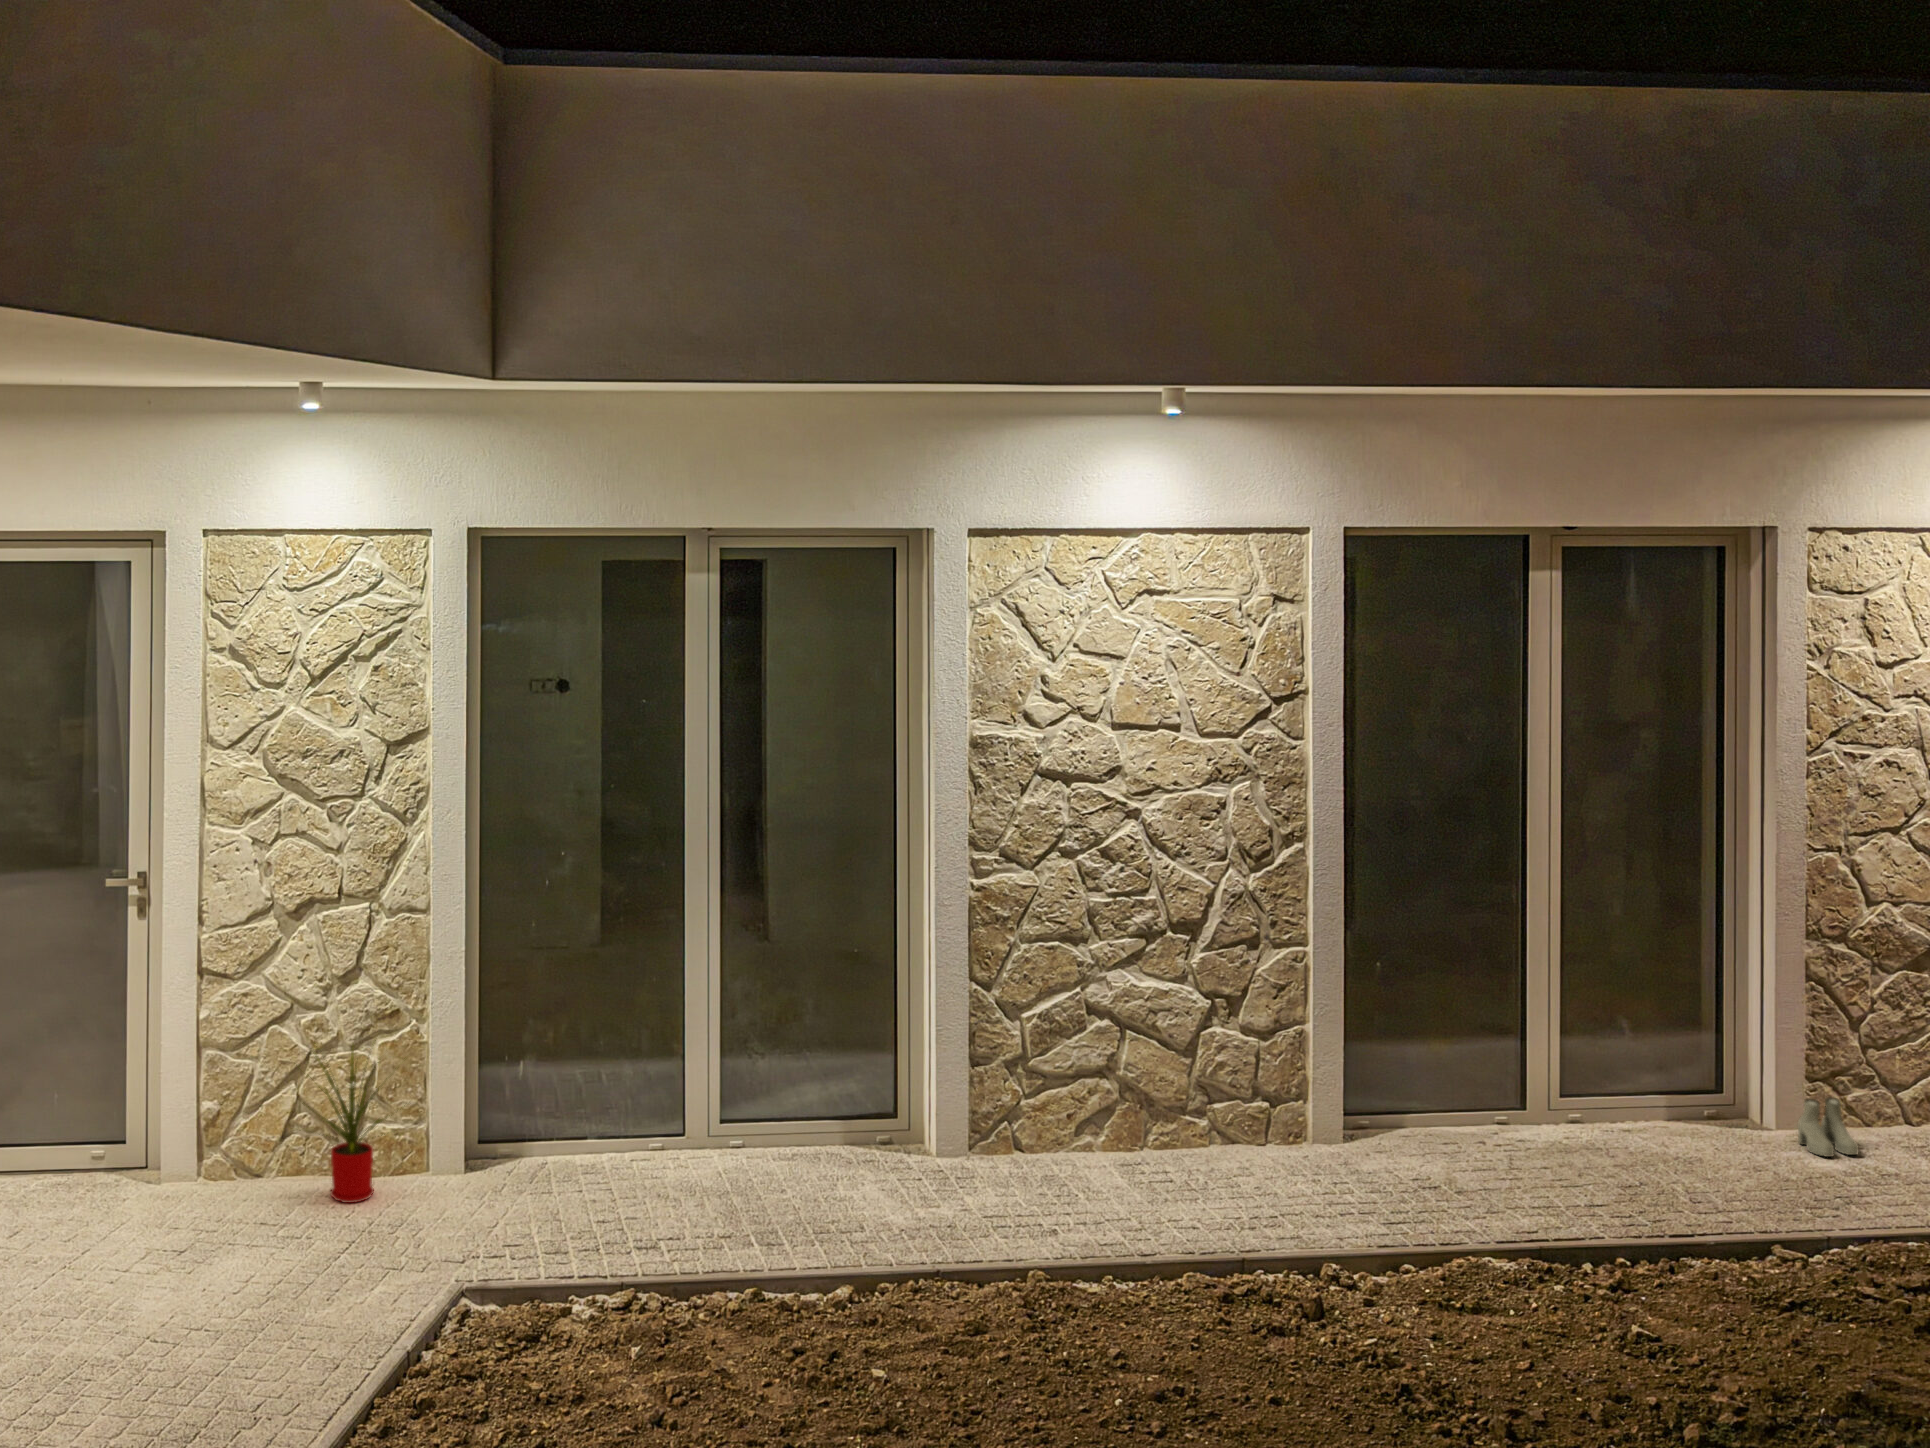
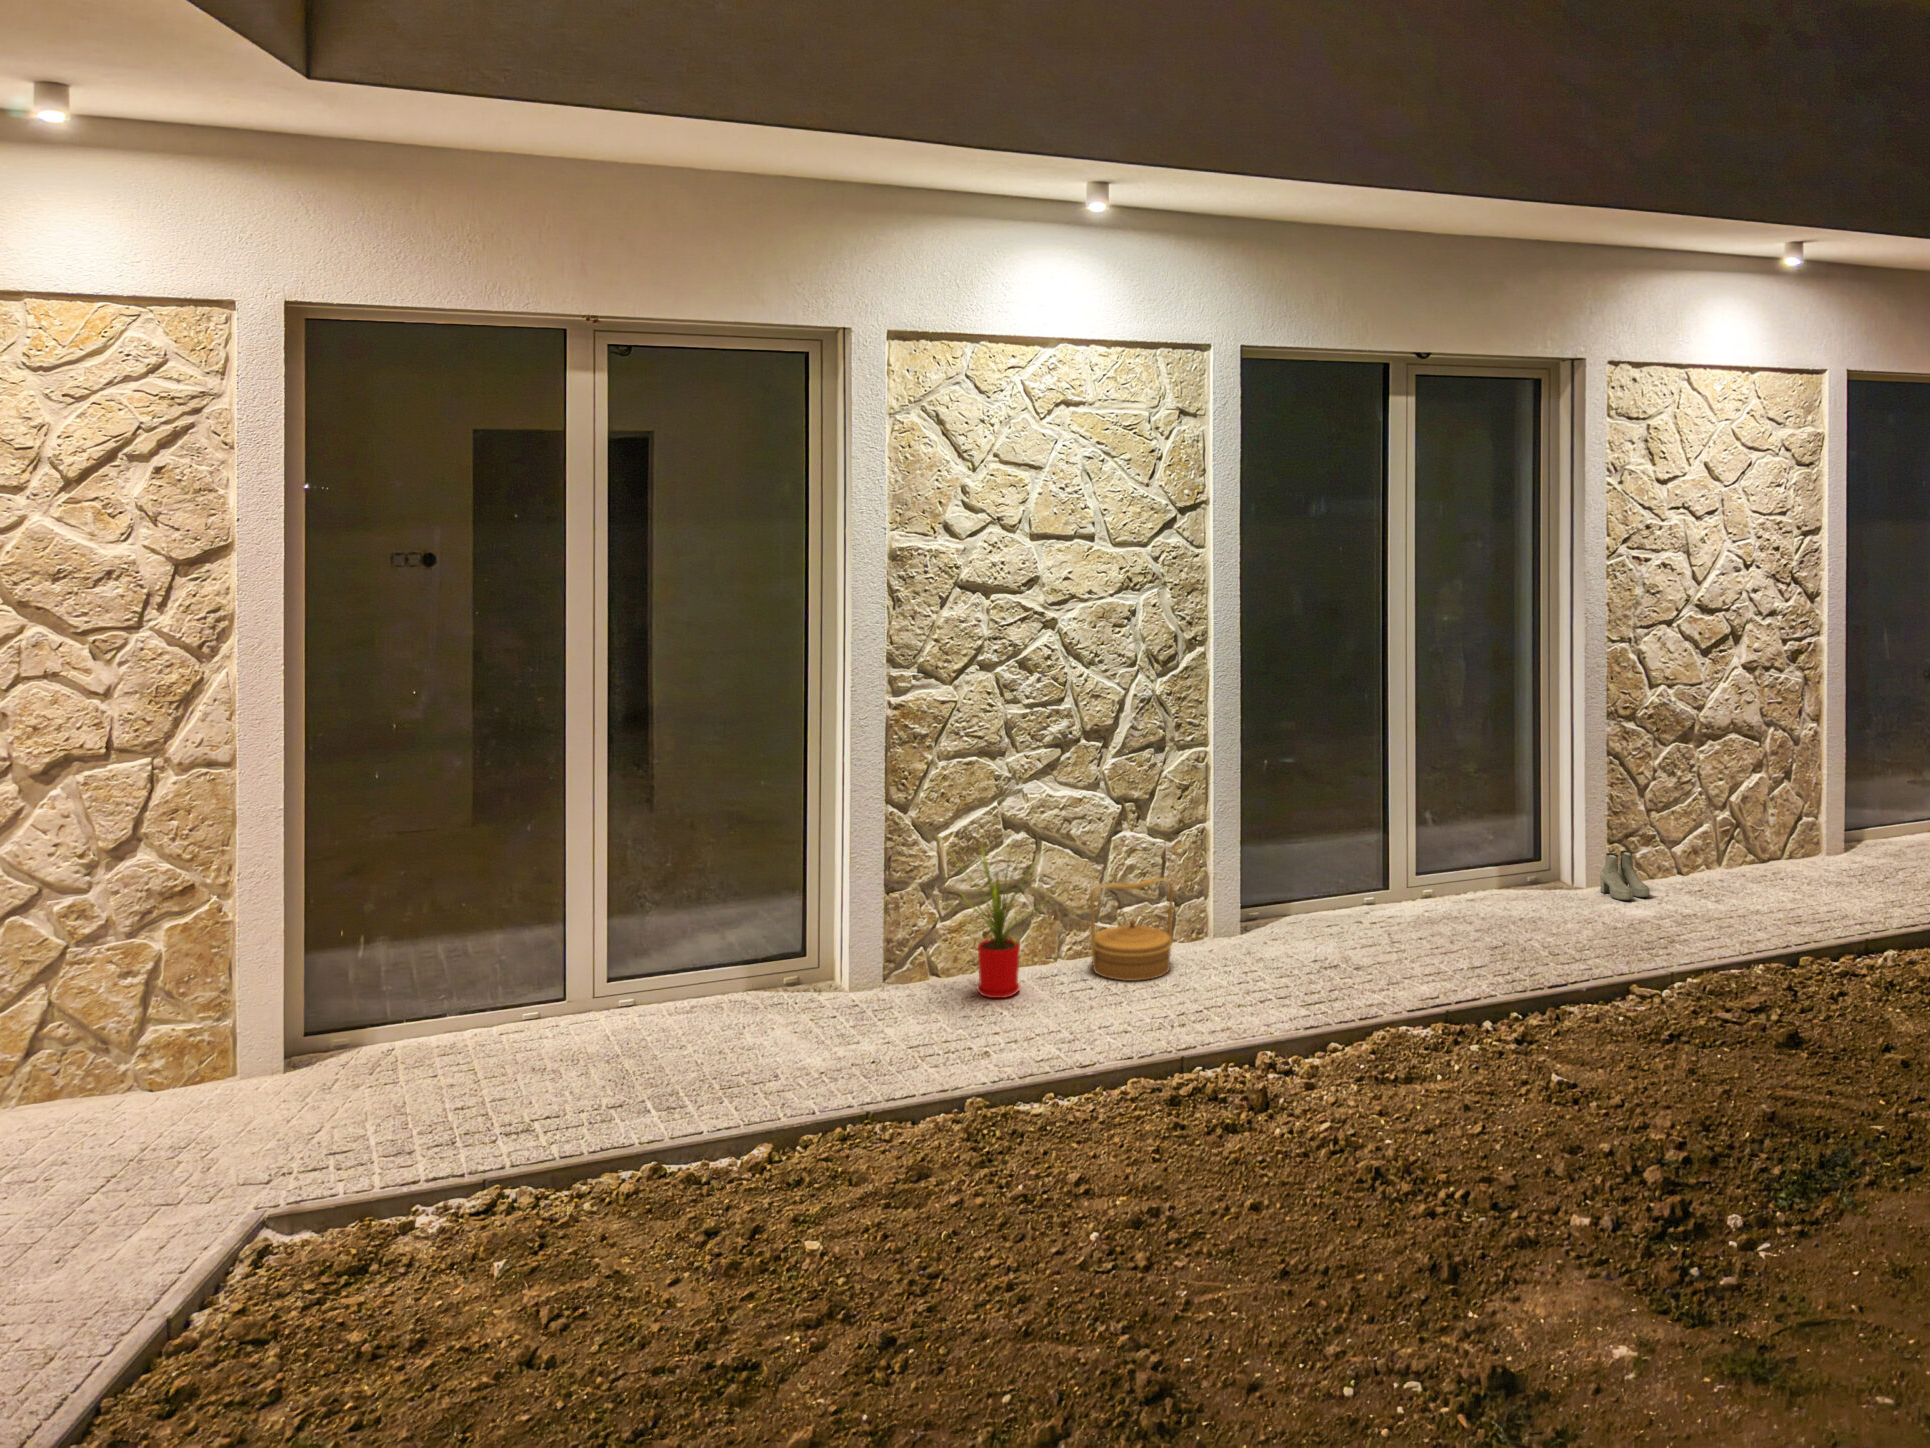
house plant: present [302,1040,390,1203] -> present [954,845,1047,998]
woven basket: none [1168,1079,1258,1181] -> present [1090,878,1174,981]

